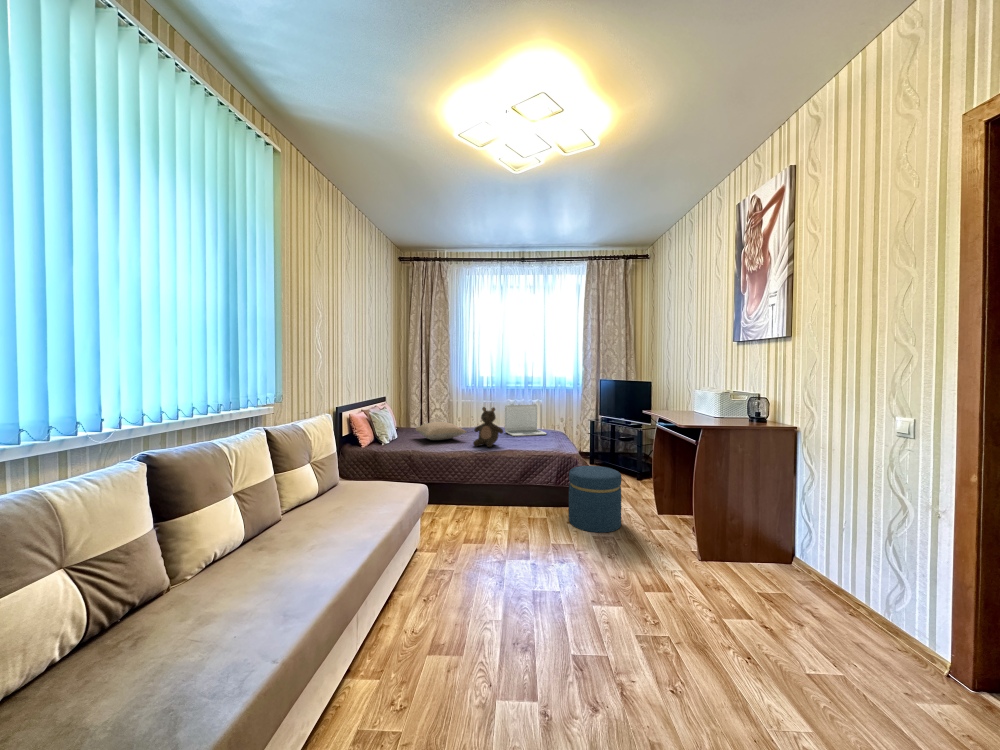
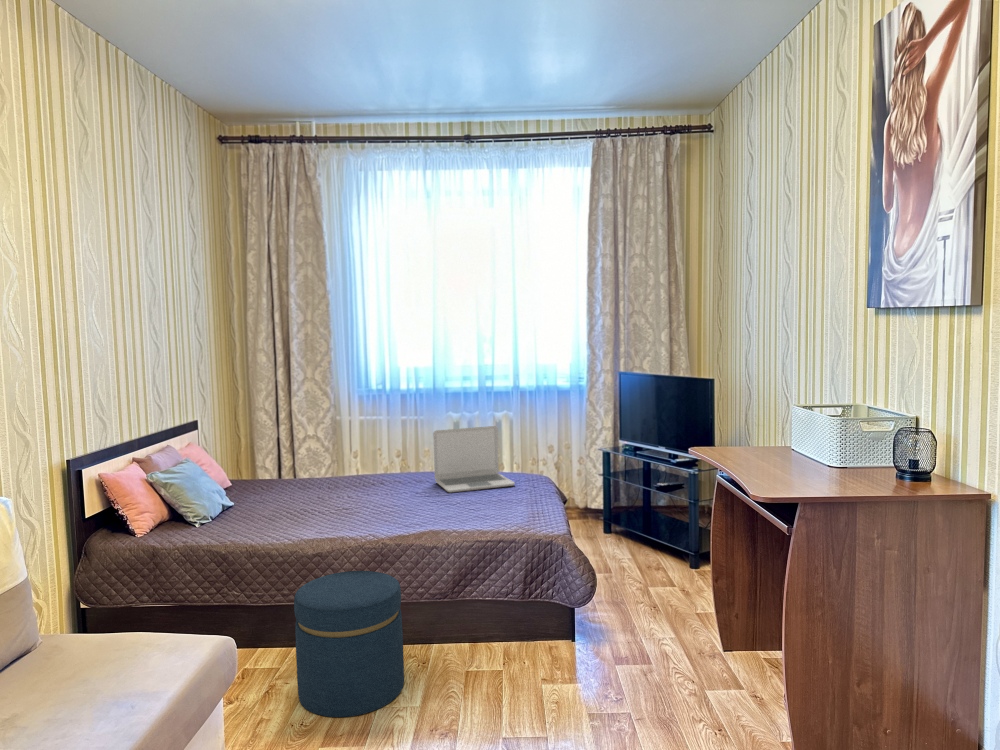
stuffed bear: present [473,407,503,447] -> none [359,444,420,527]
pillow: present [416,422,466,440] -> none [251,472,351,511]
ottoman: present [569,466,622,533] -> present [294,571,404,717]

